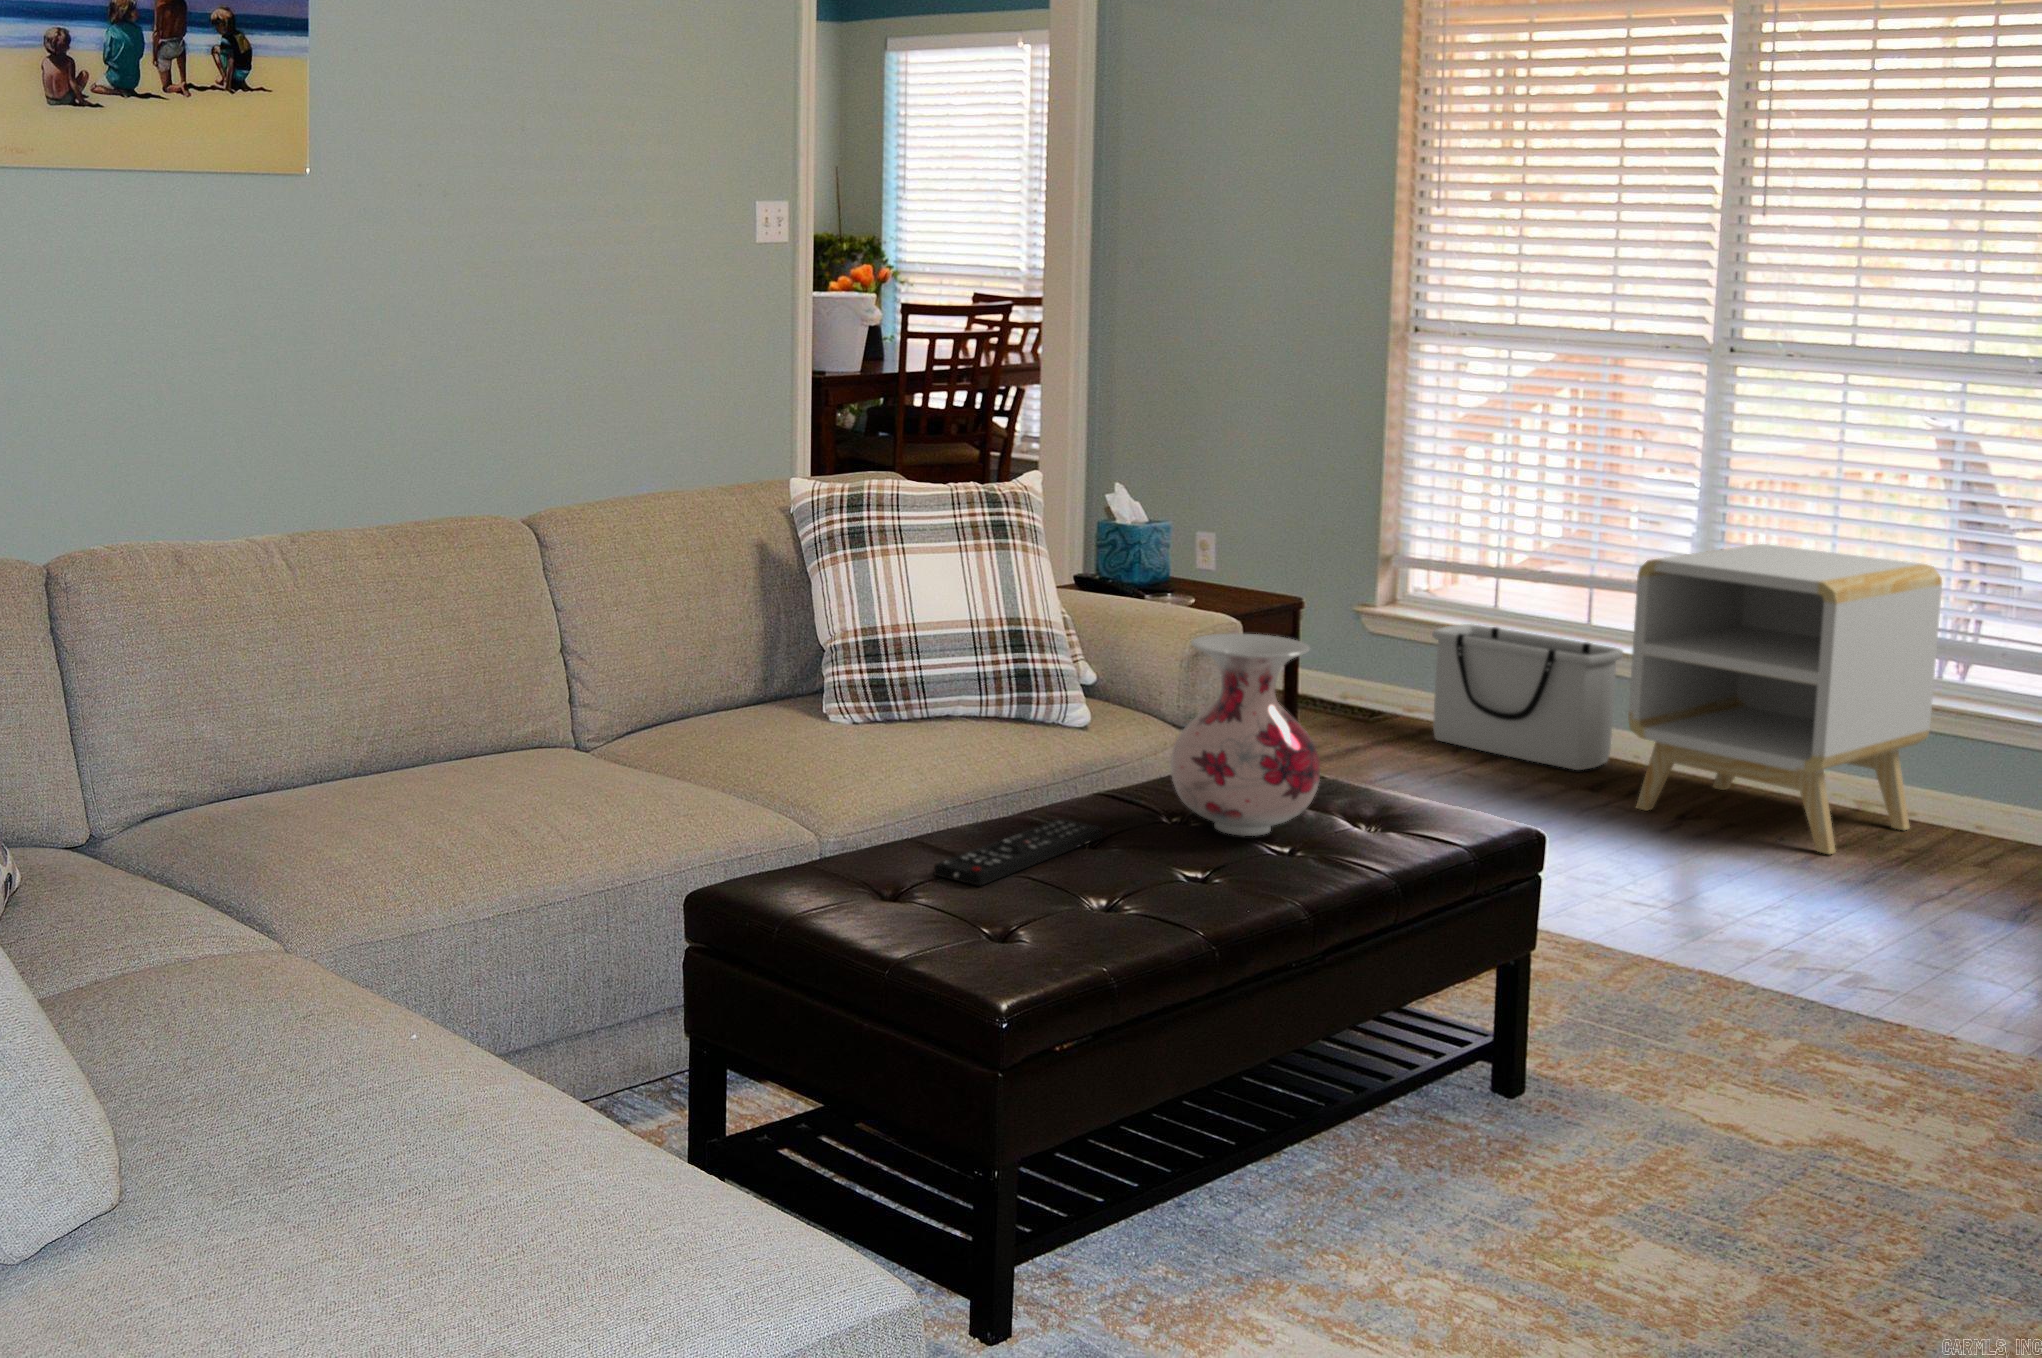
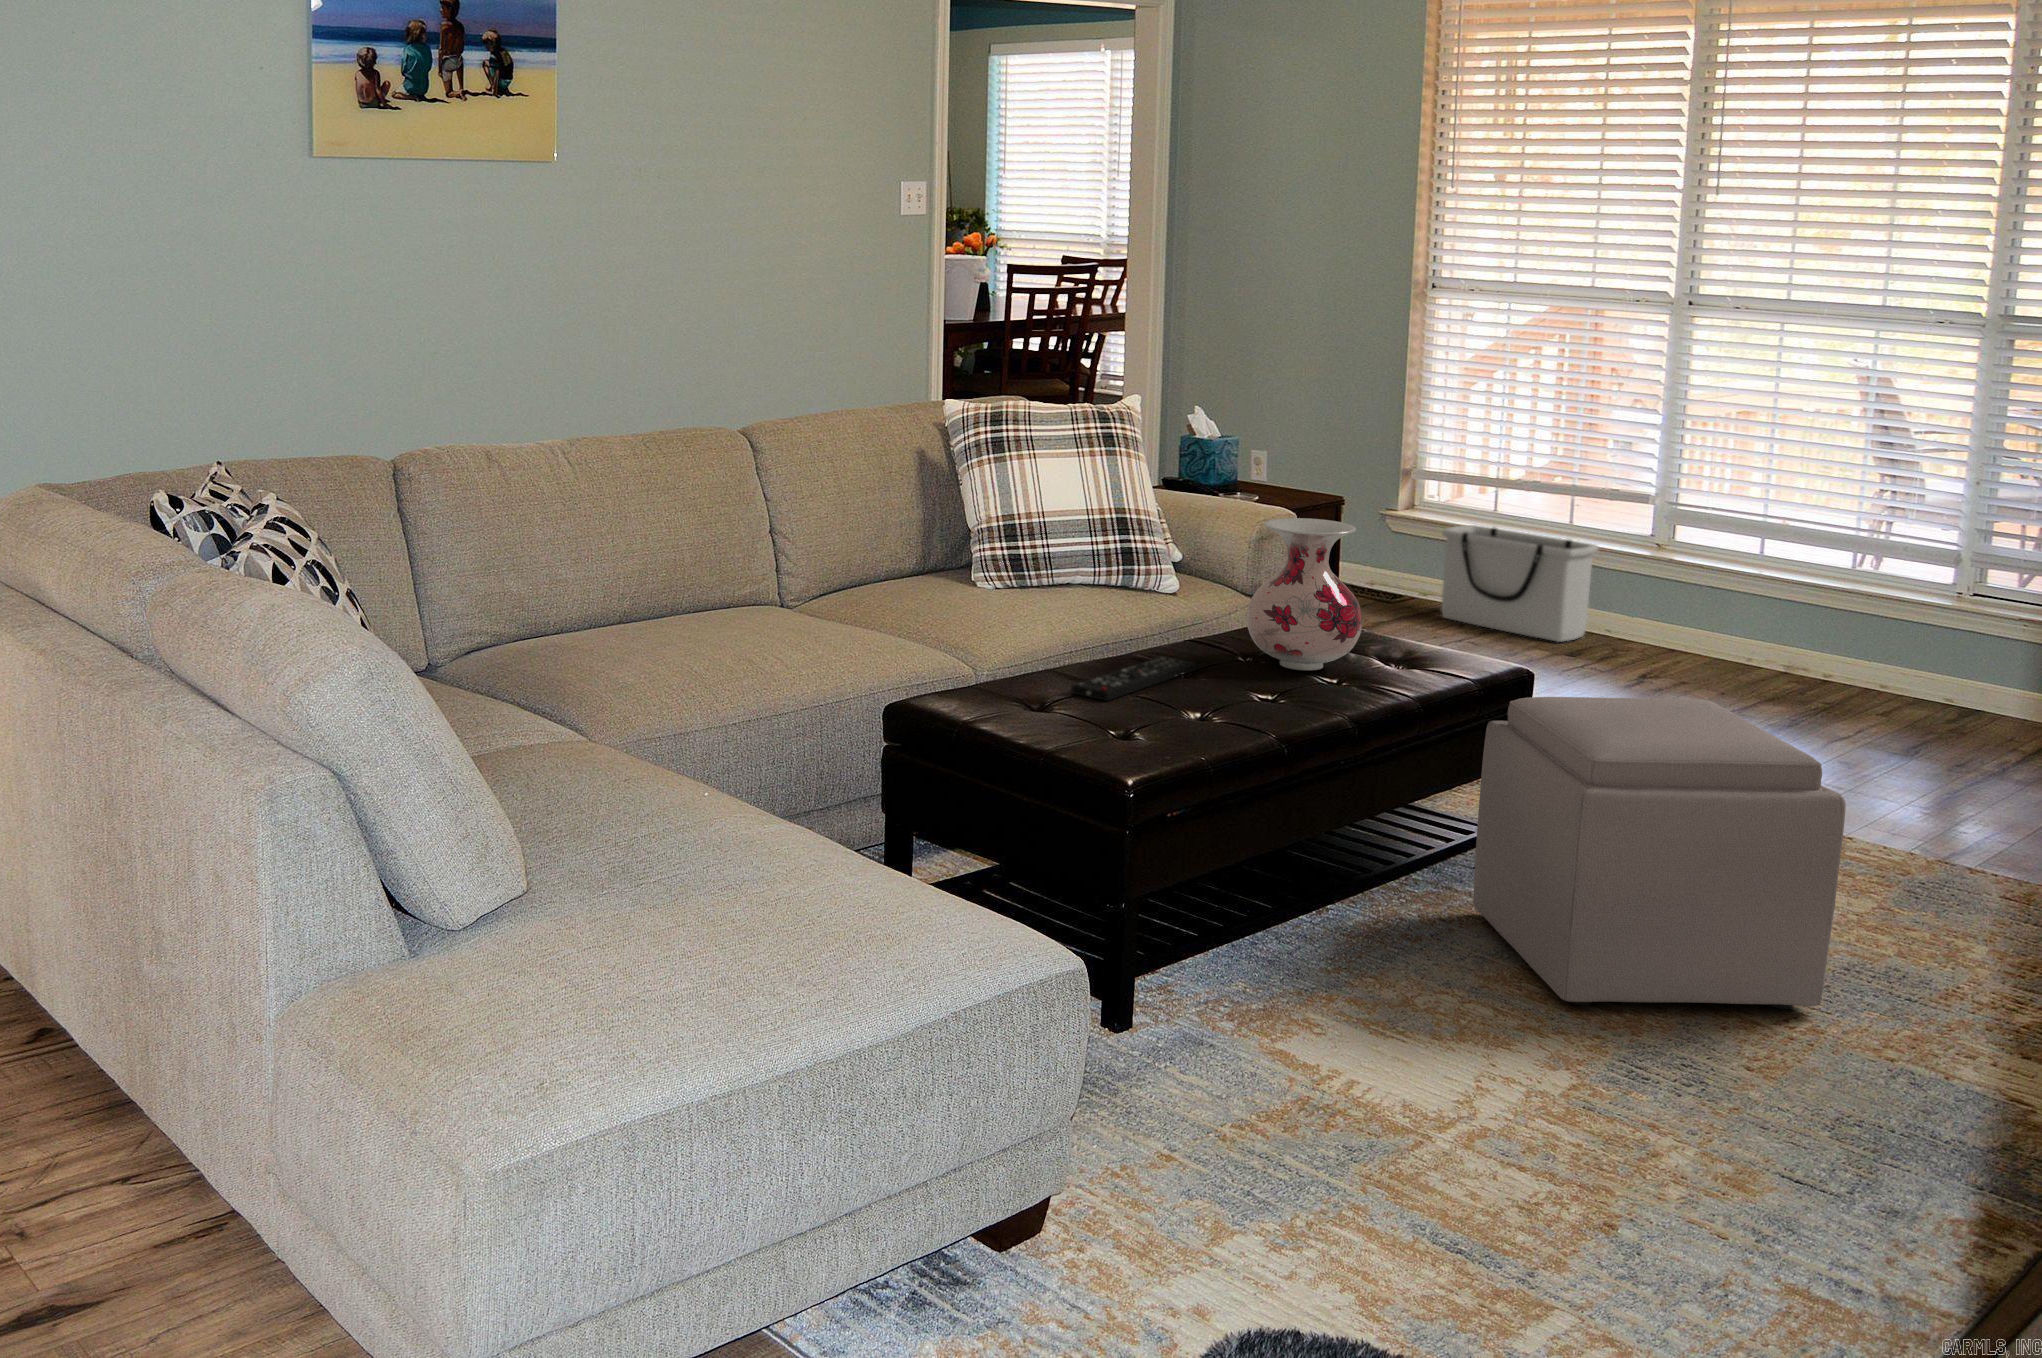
side table: present [1628,544,1942,854] -> none [1601,460,1861,707]
ottoman: none [1472,872,1958,1297] -> present [1474,697,1846,1009]

